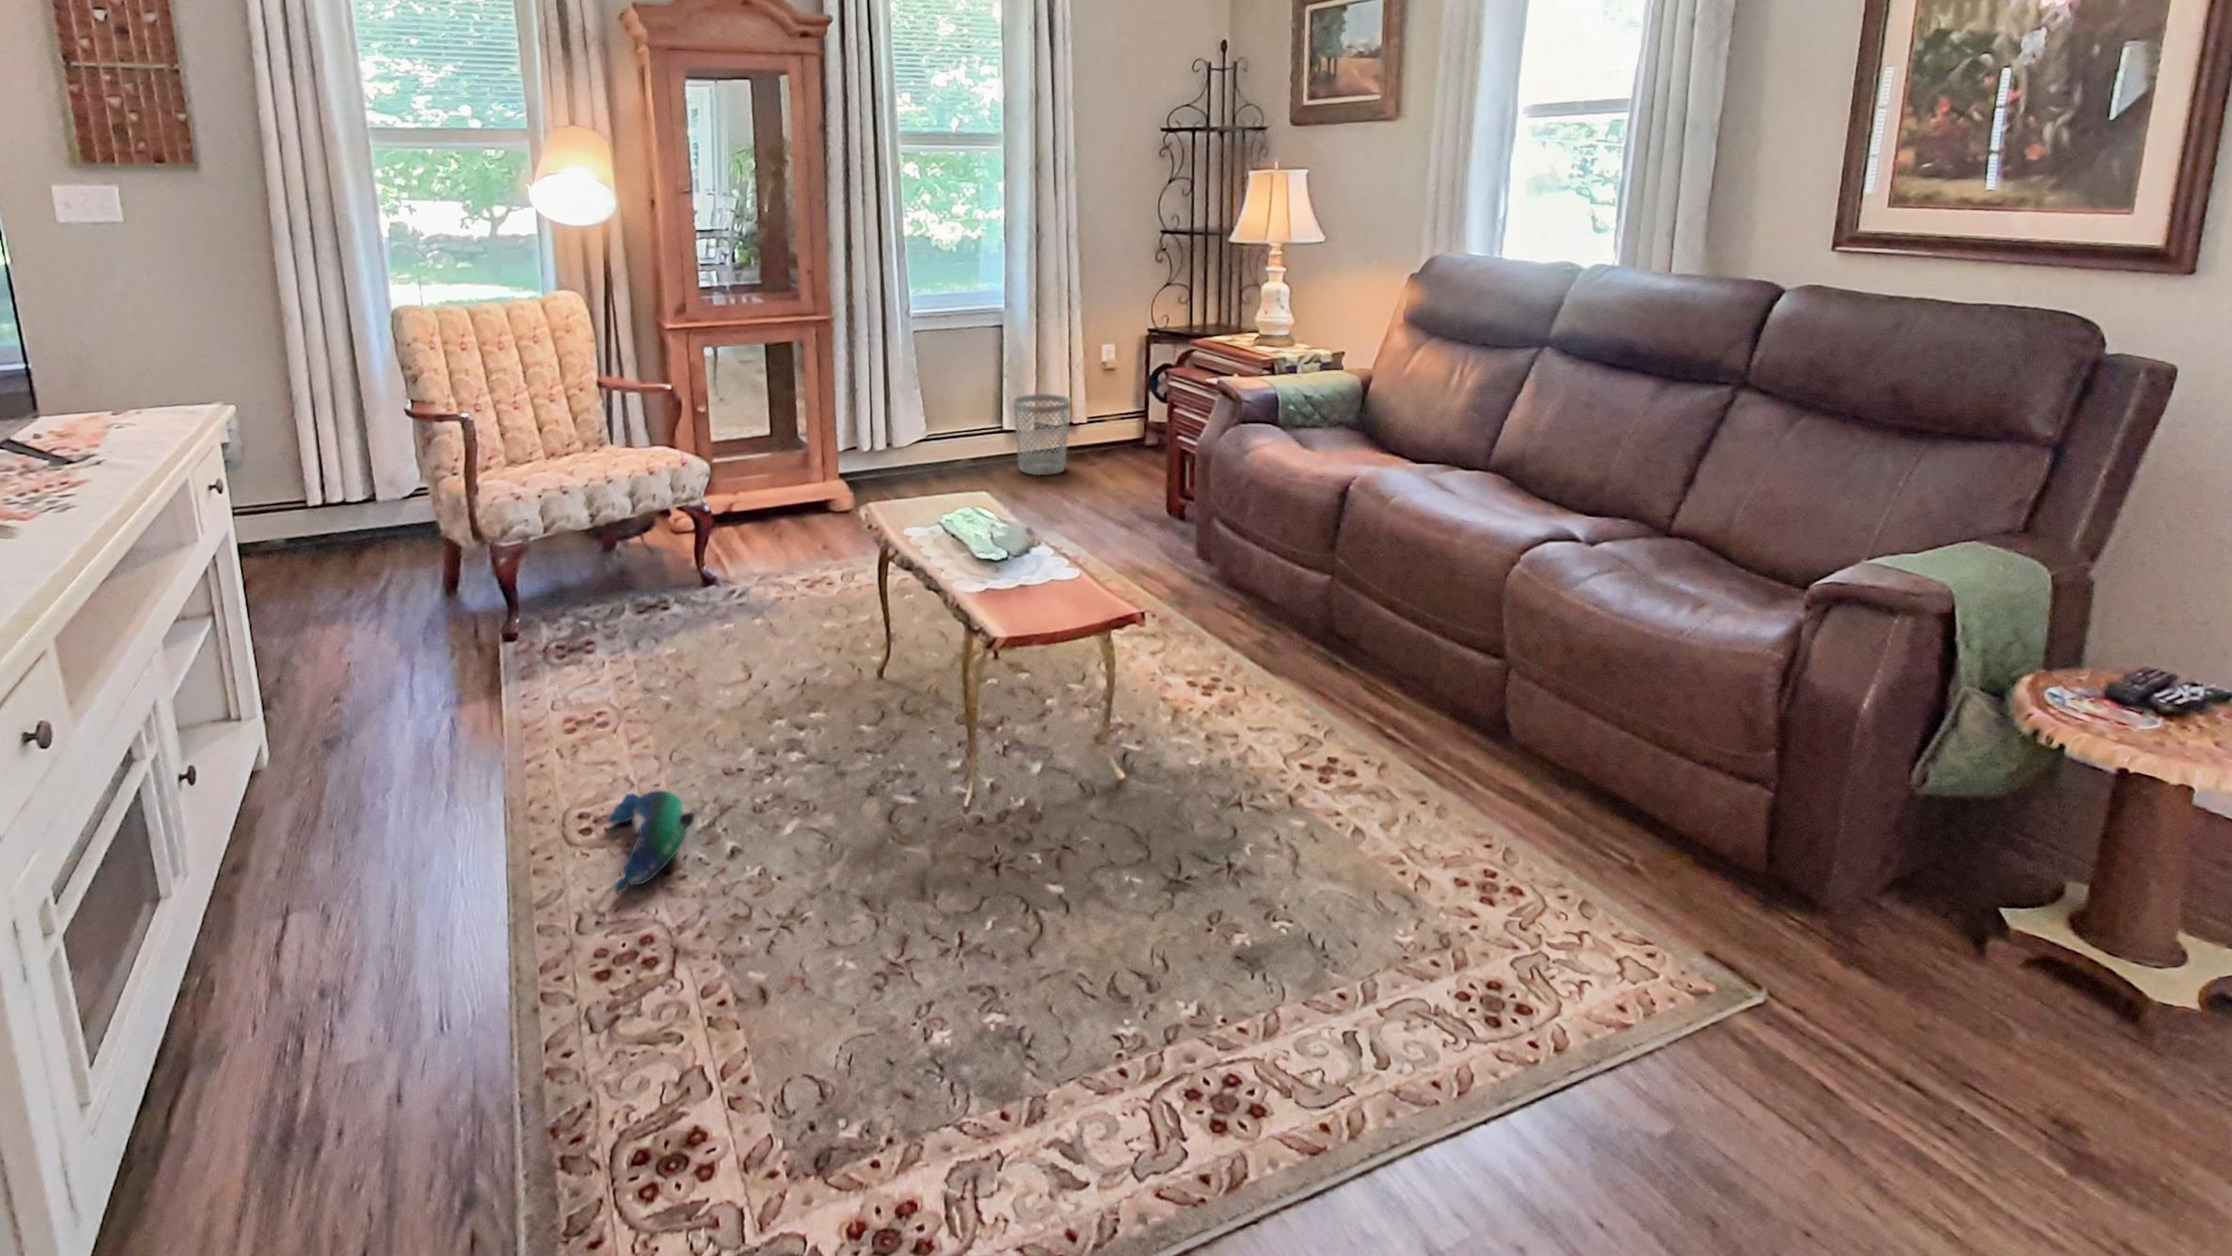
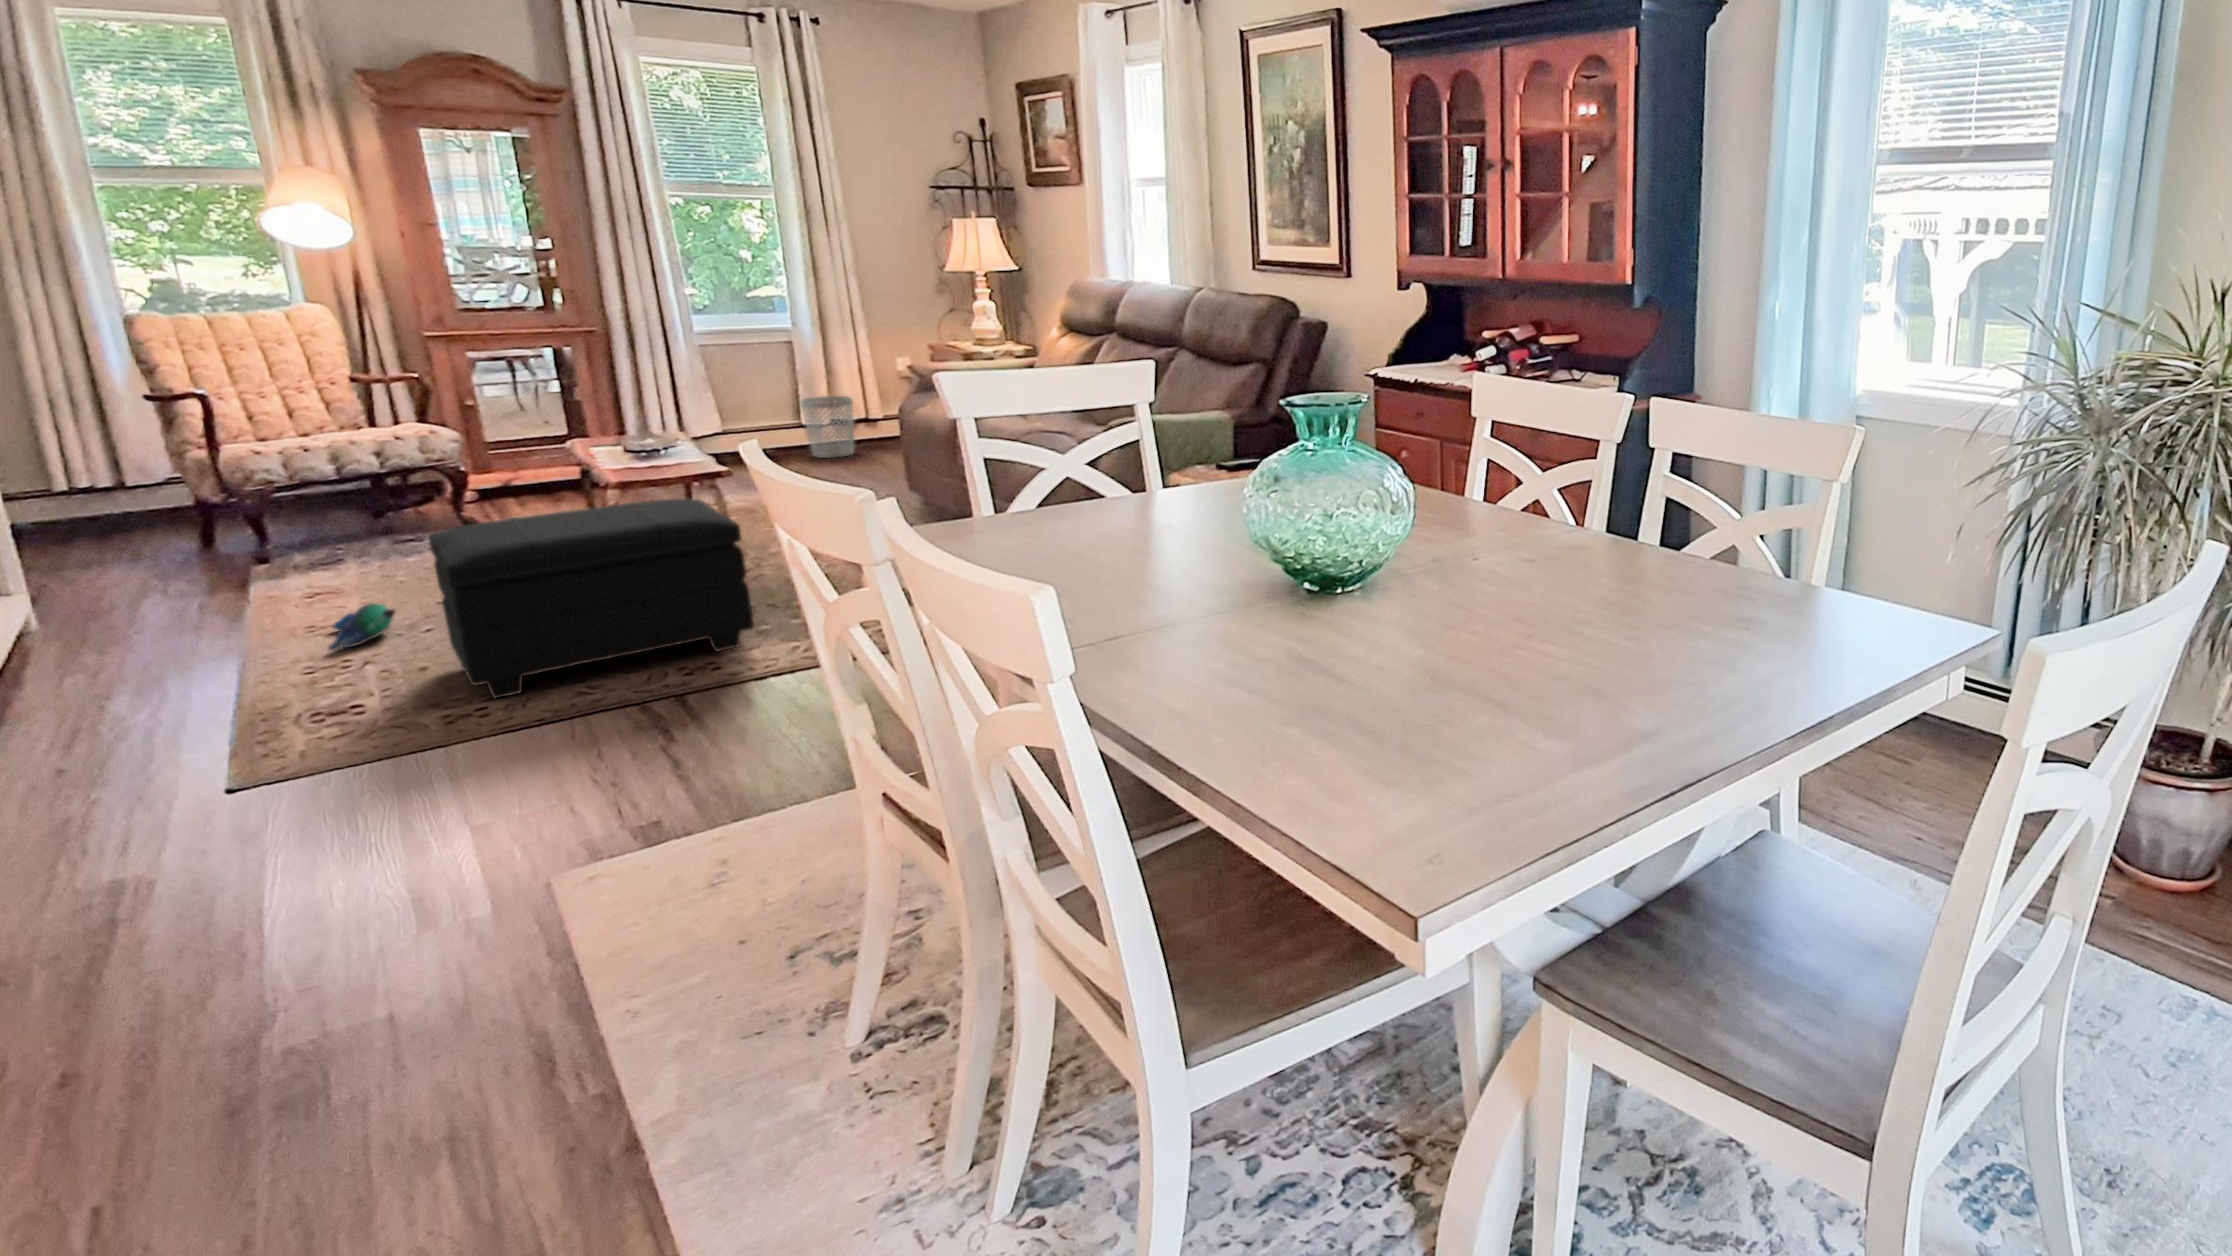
footstool: none [790,673,1295,1148] -> present [428,498,754,698]

